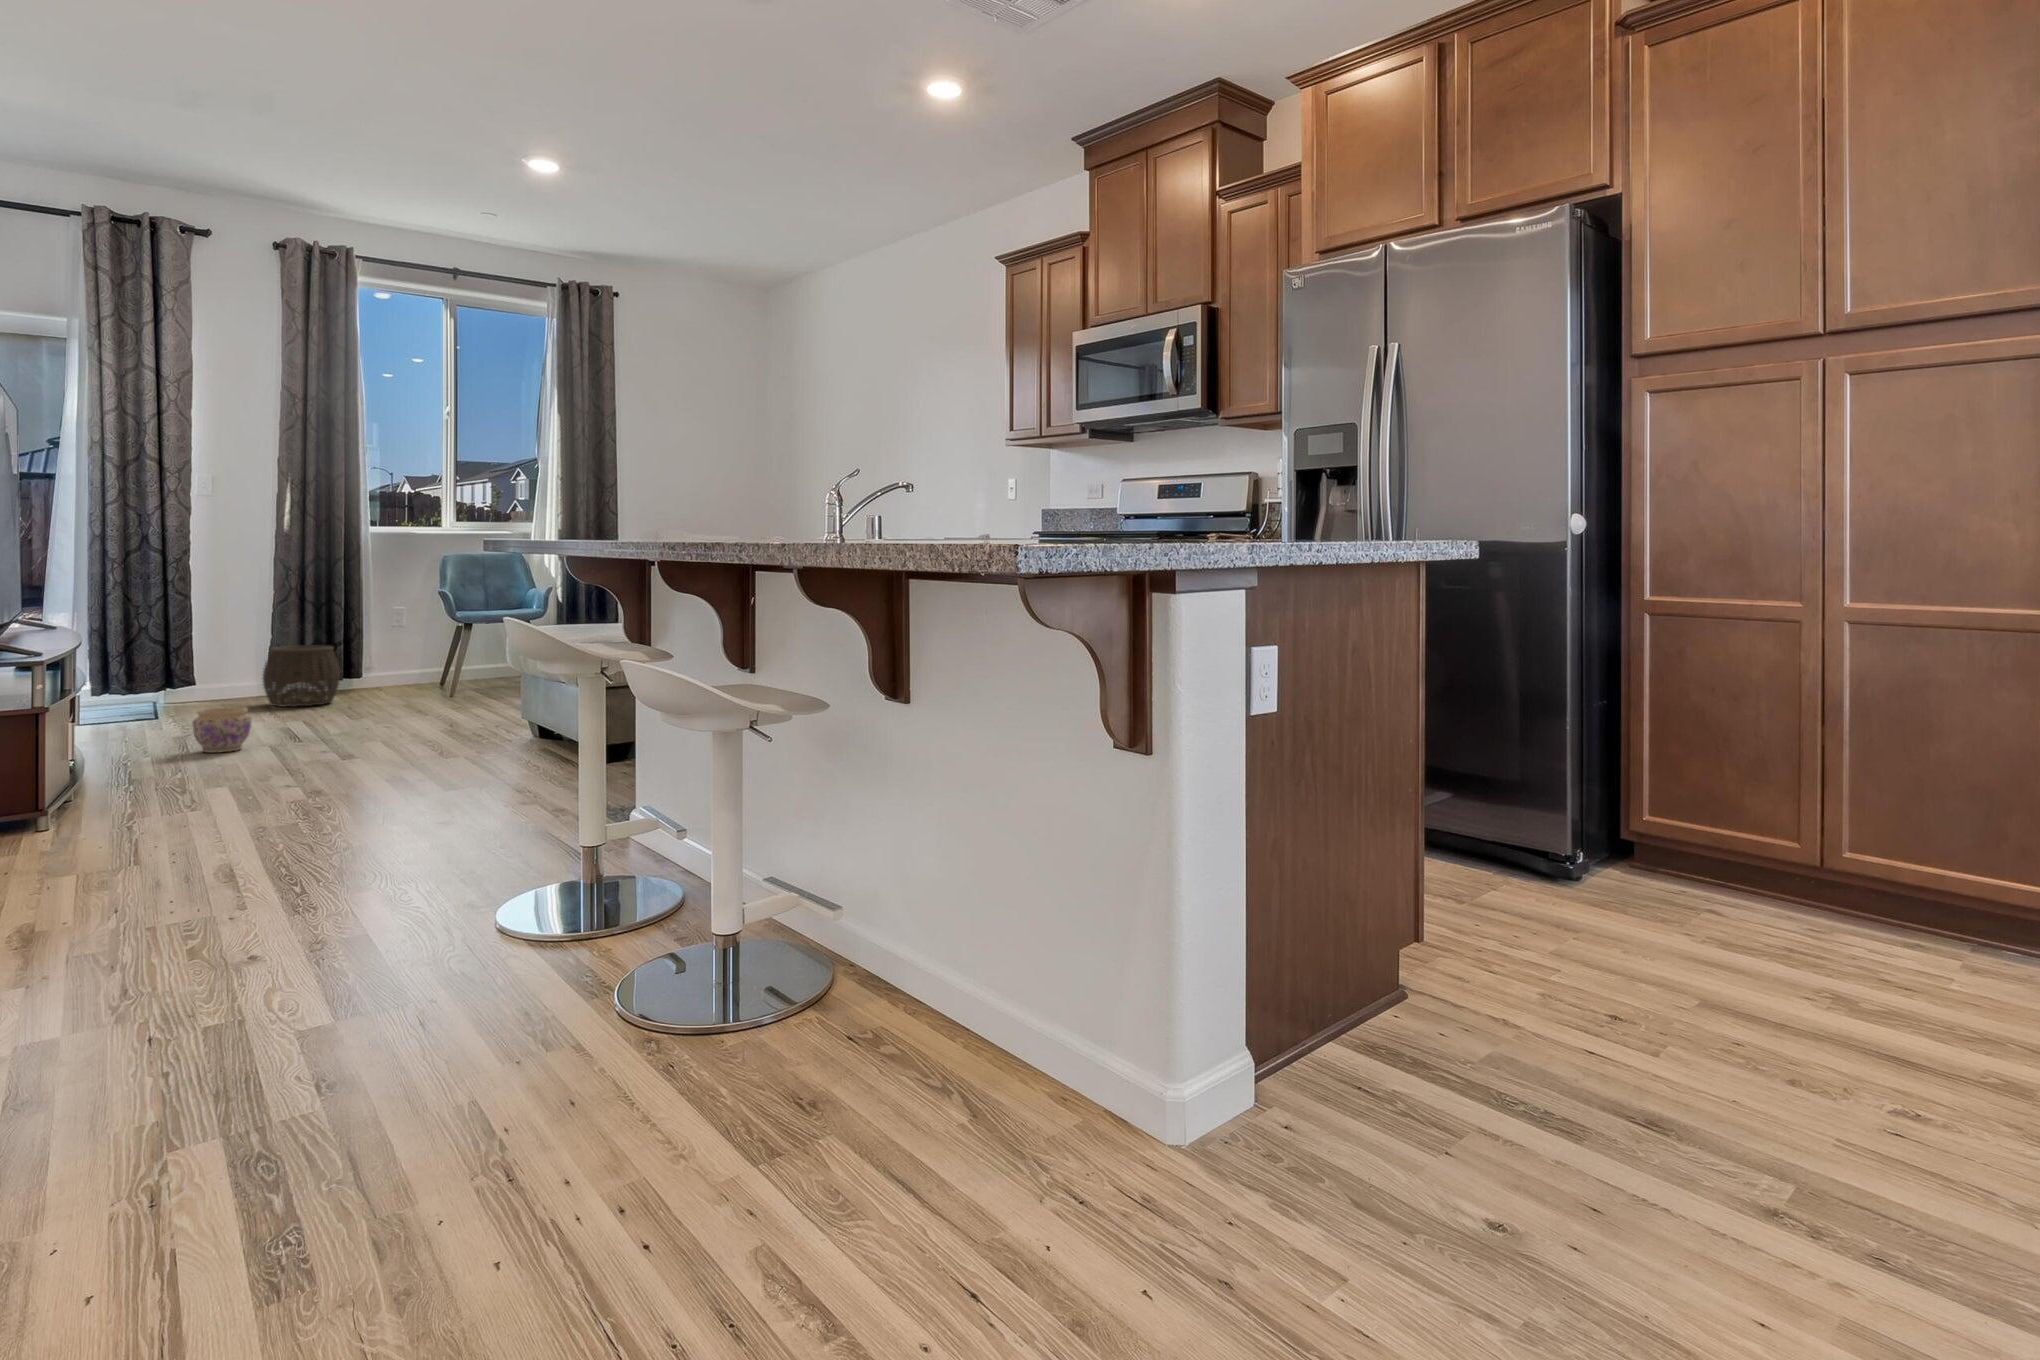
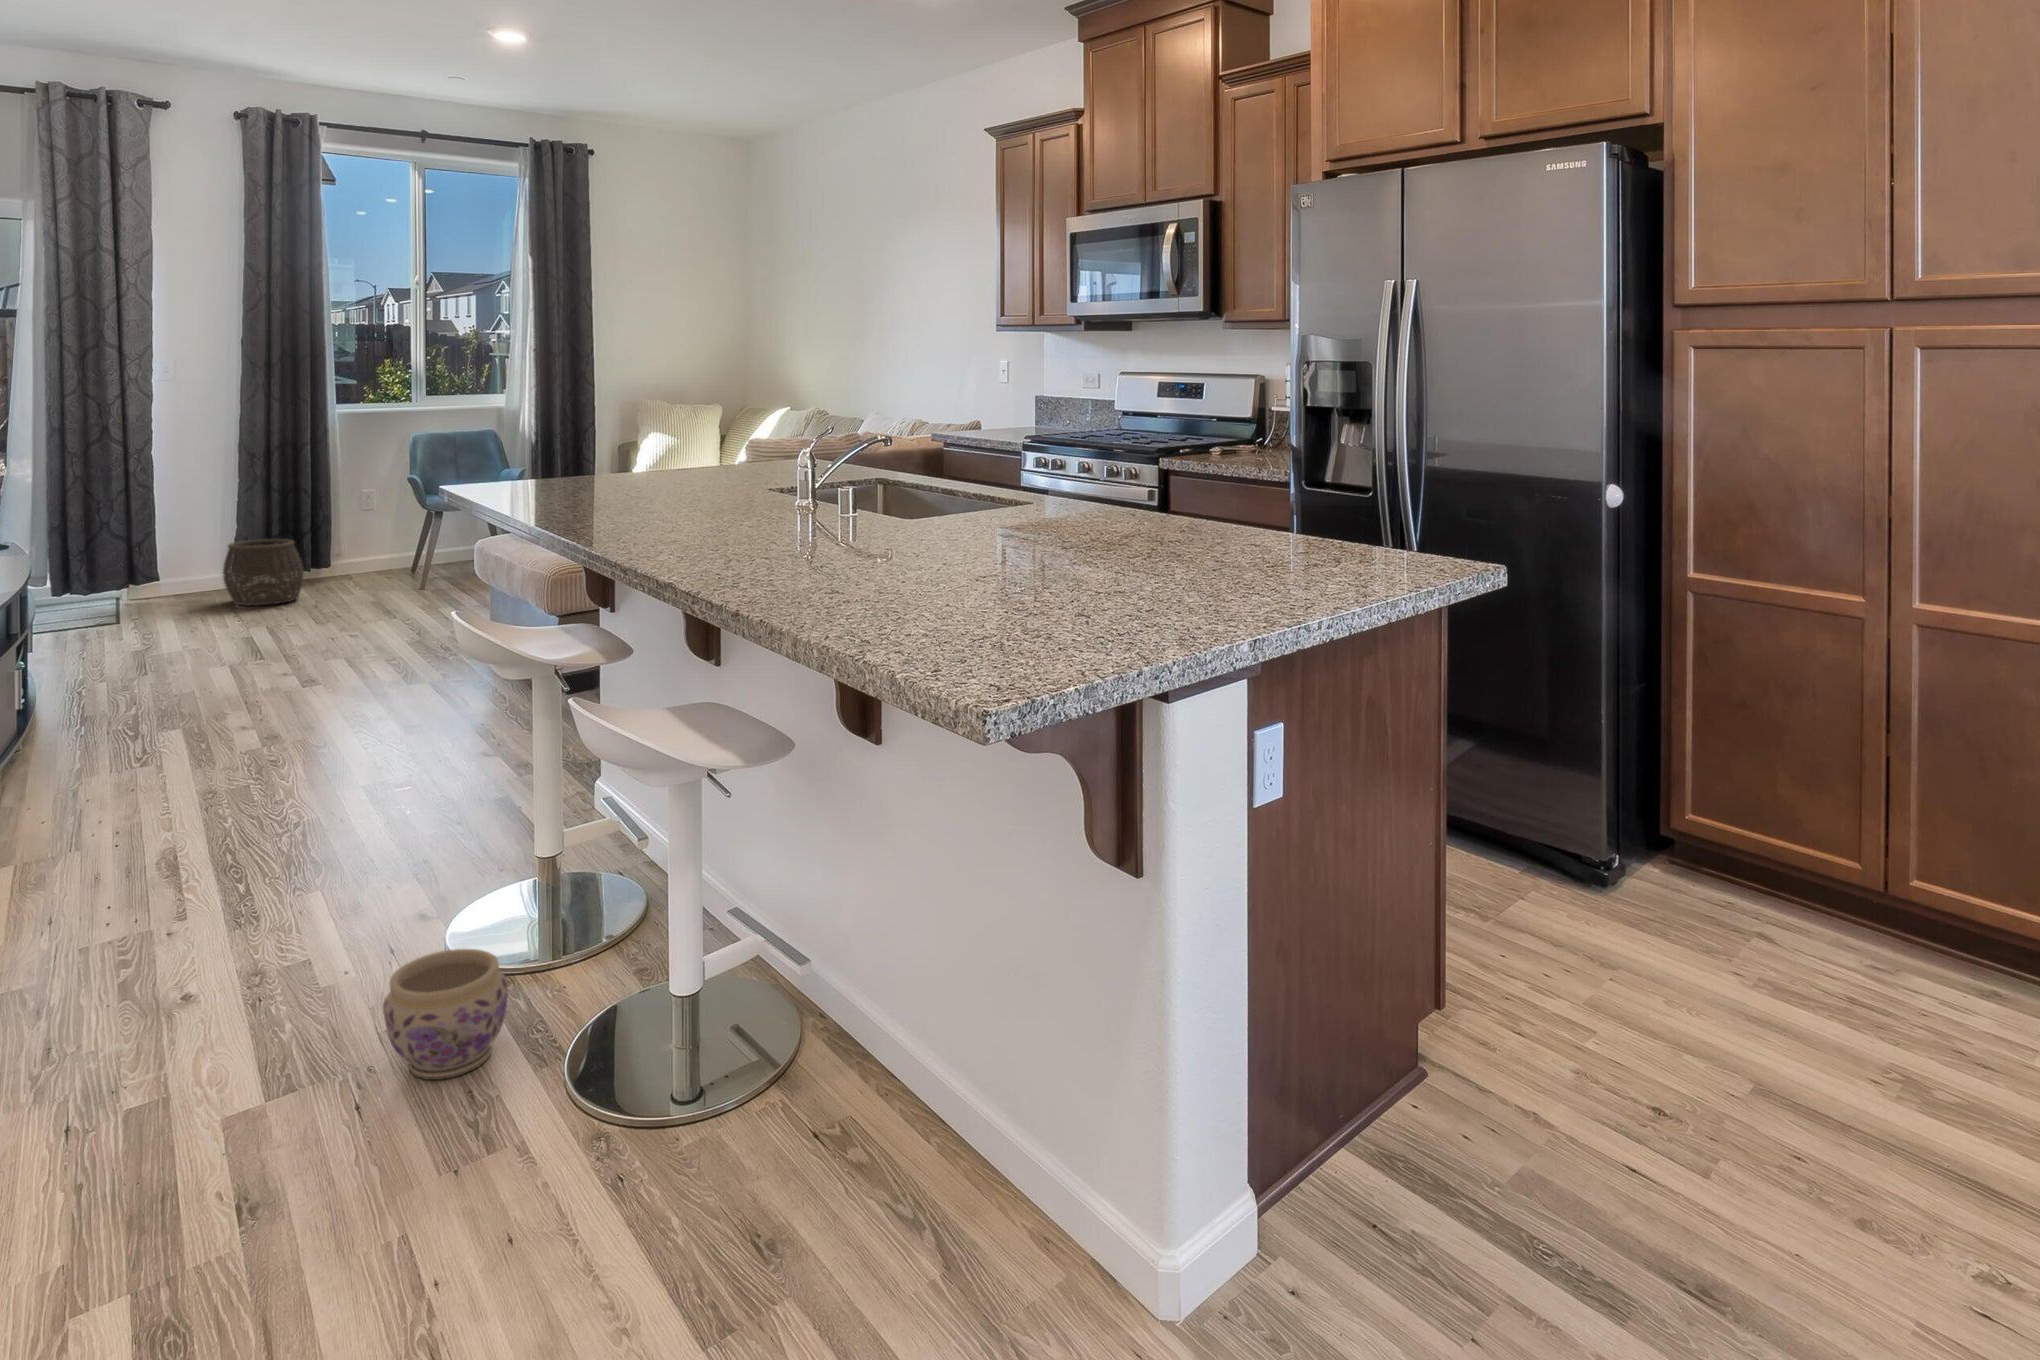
planter: present [192,707,252,753] -> present [383,949,508,1080]

